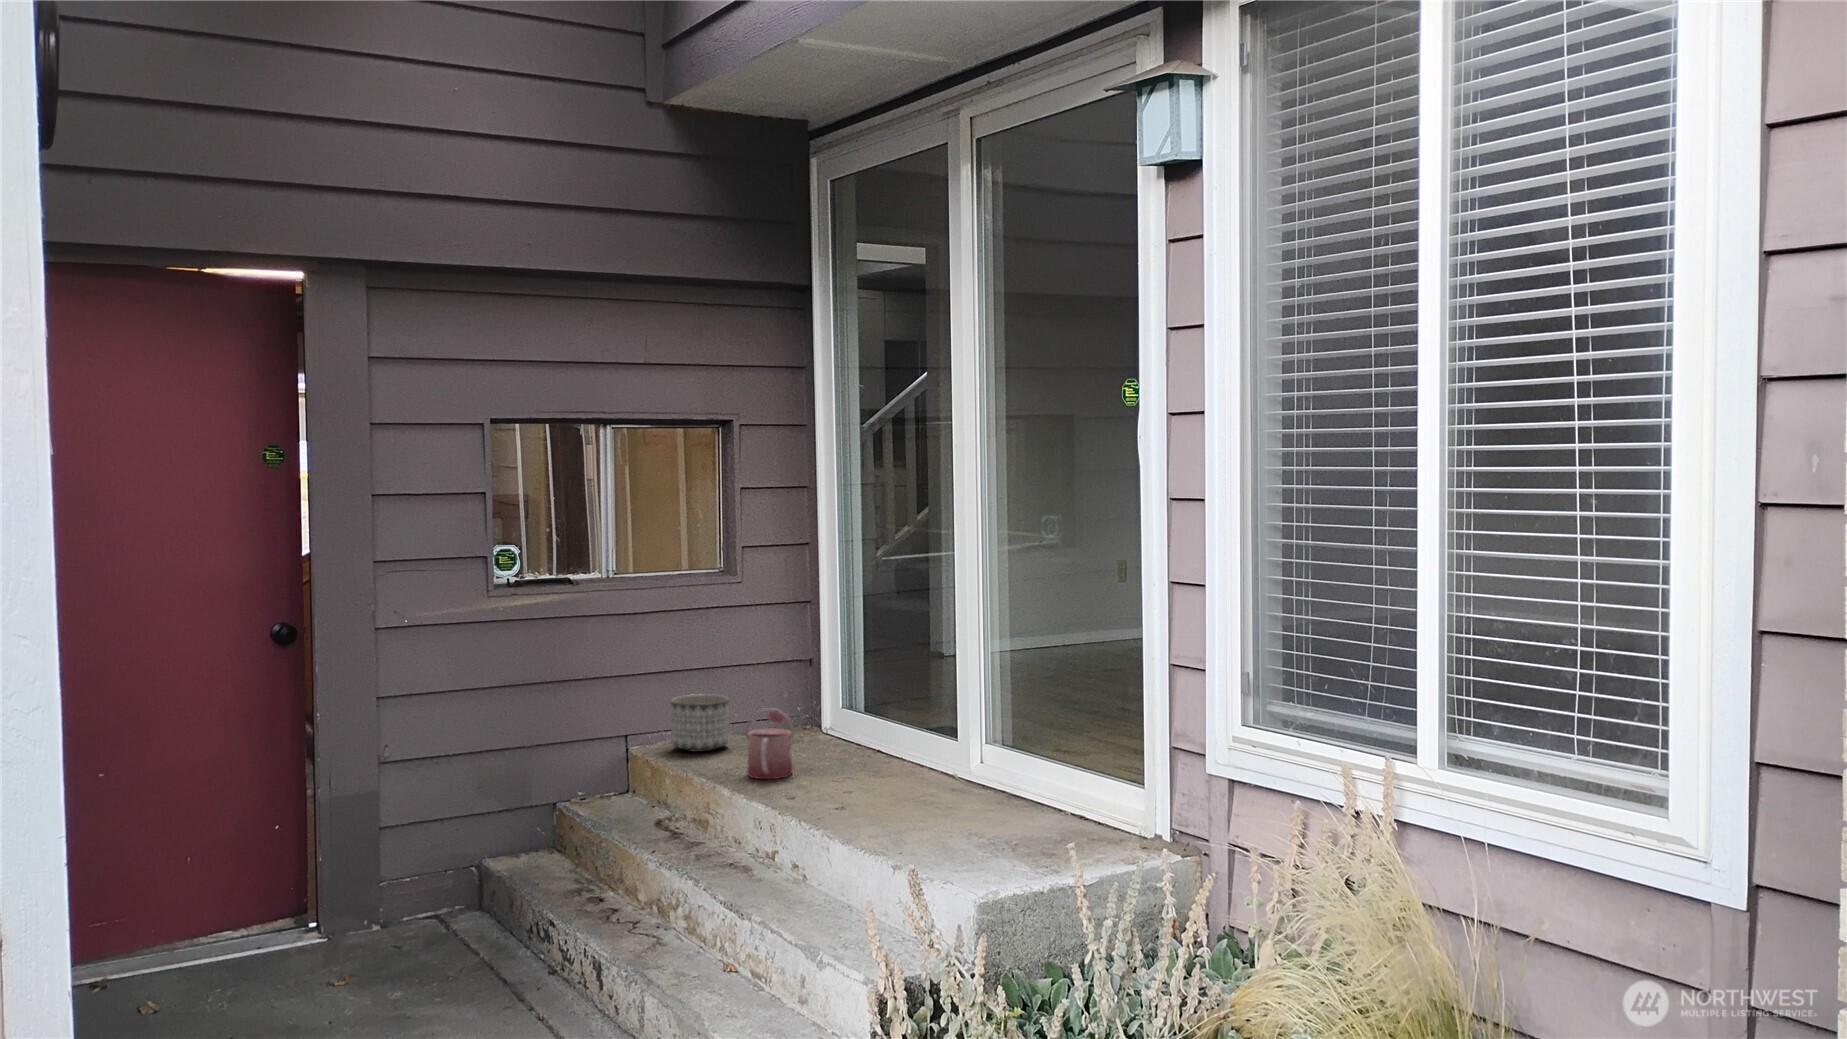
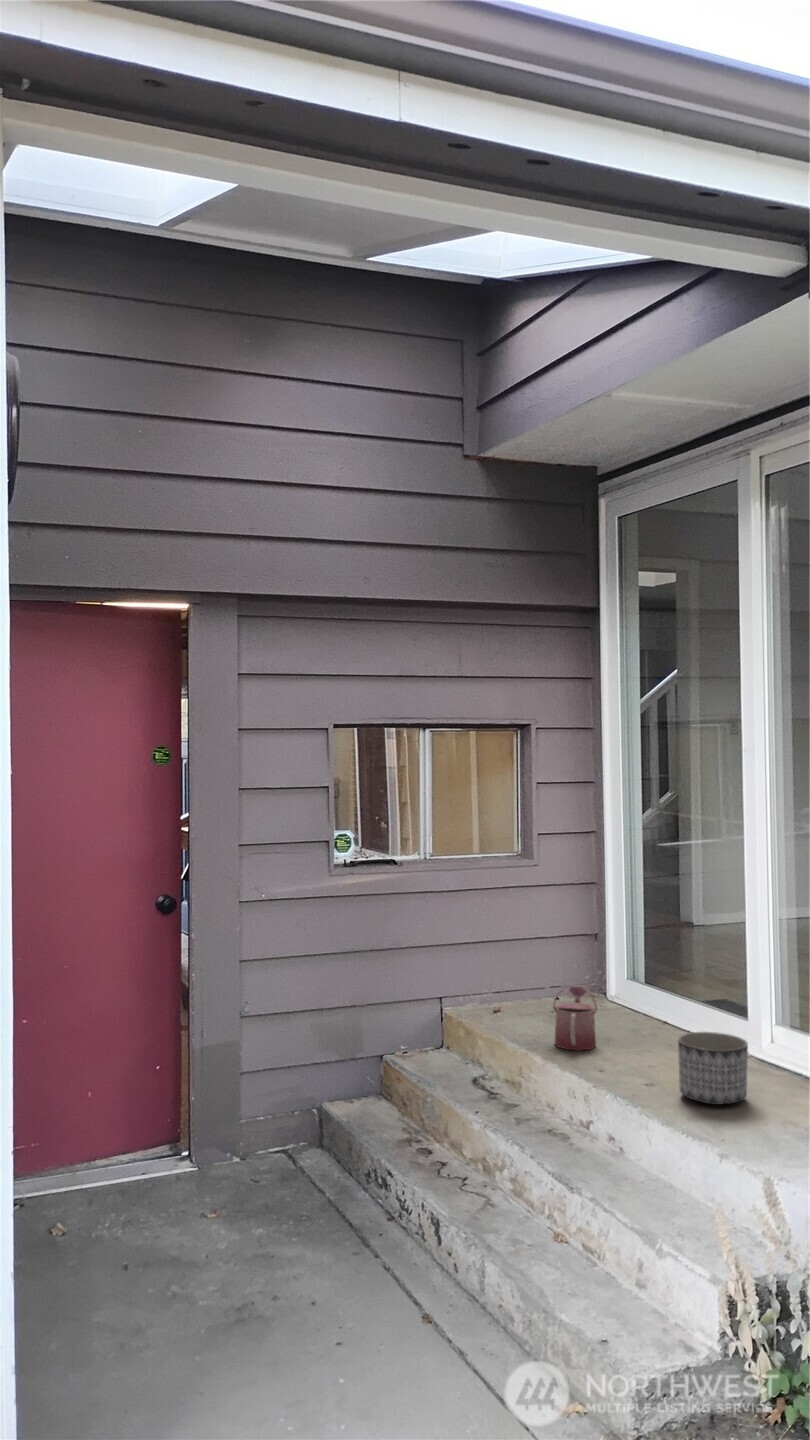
planter: present [670,694,729,752] -> present [678,1032,748,1105]

